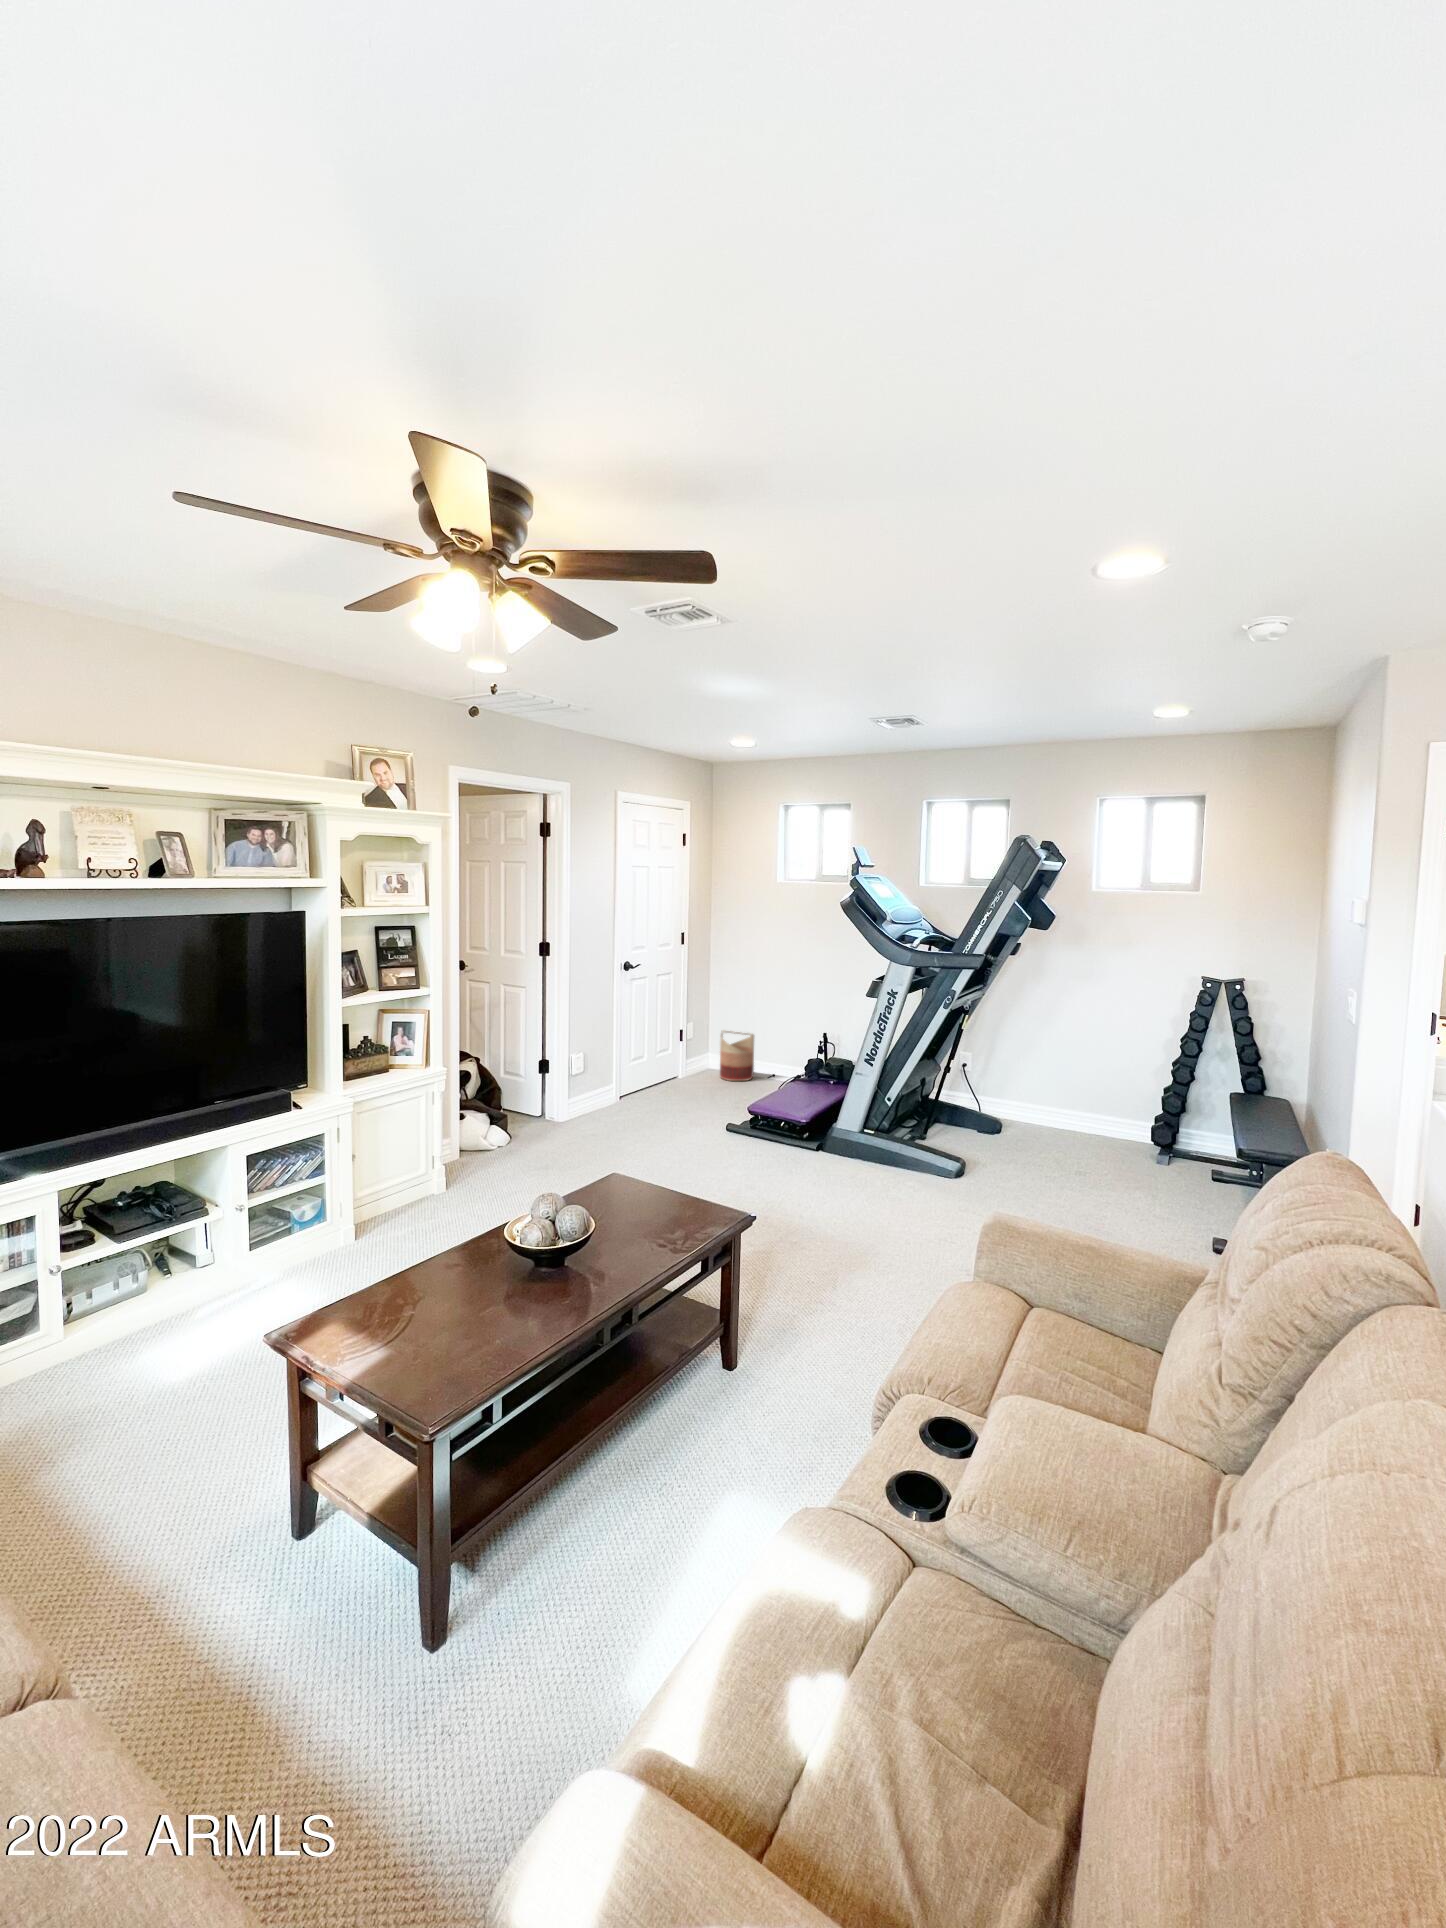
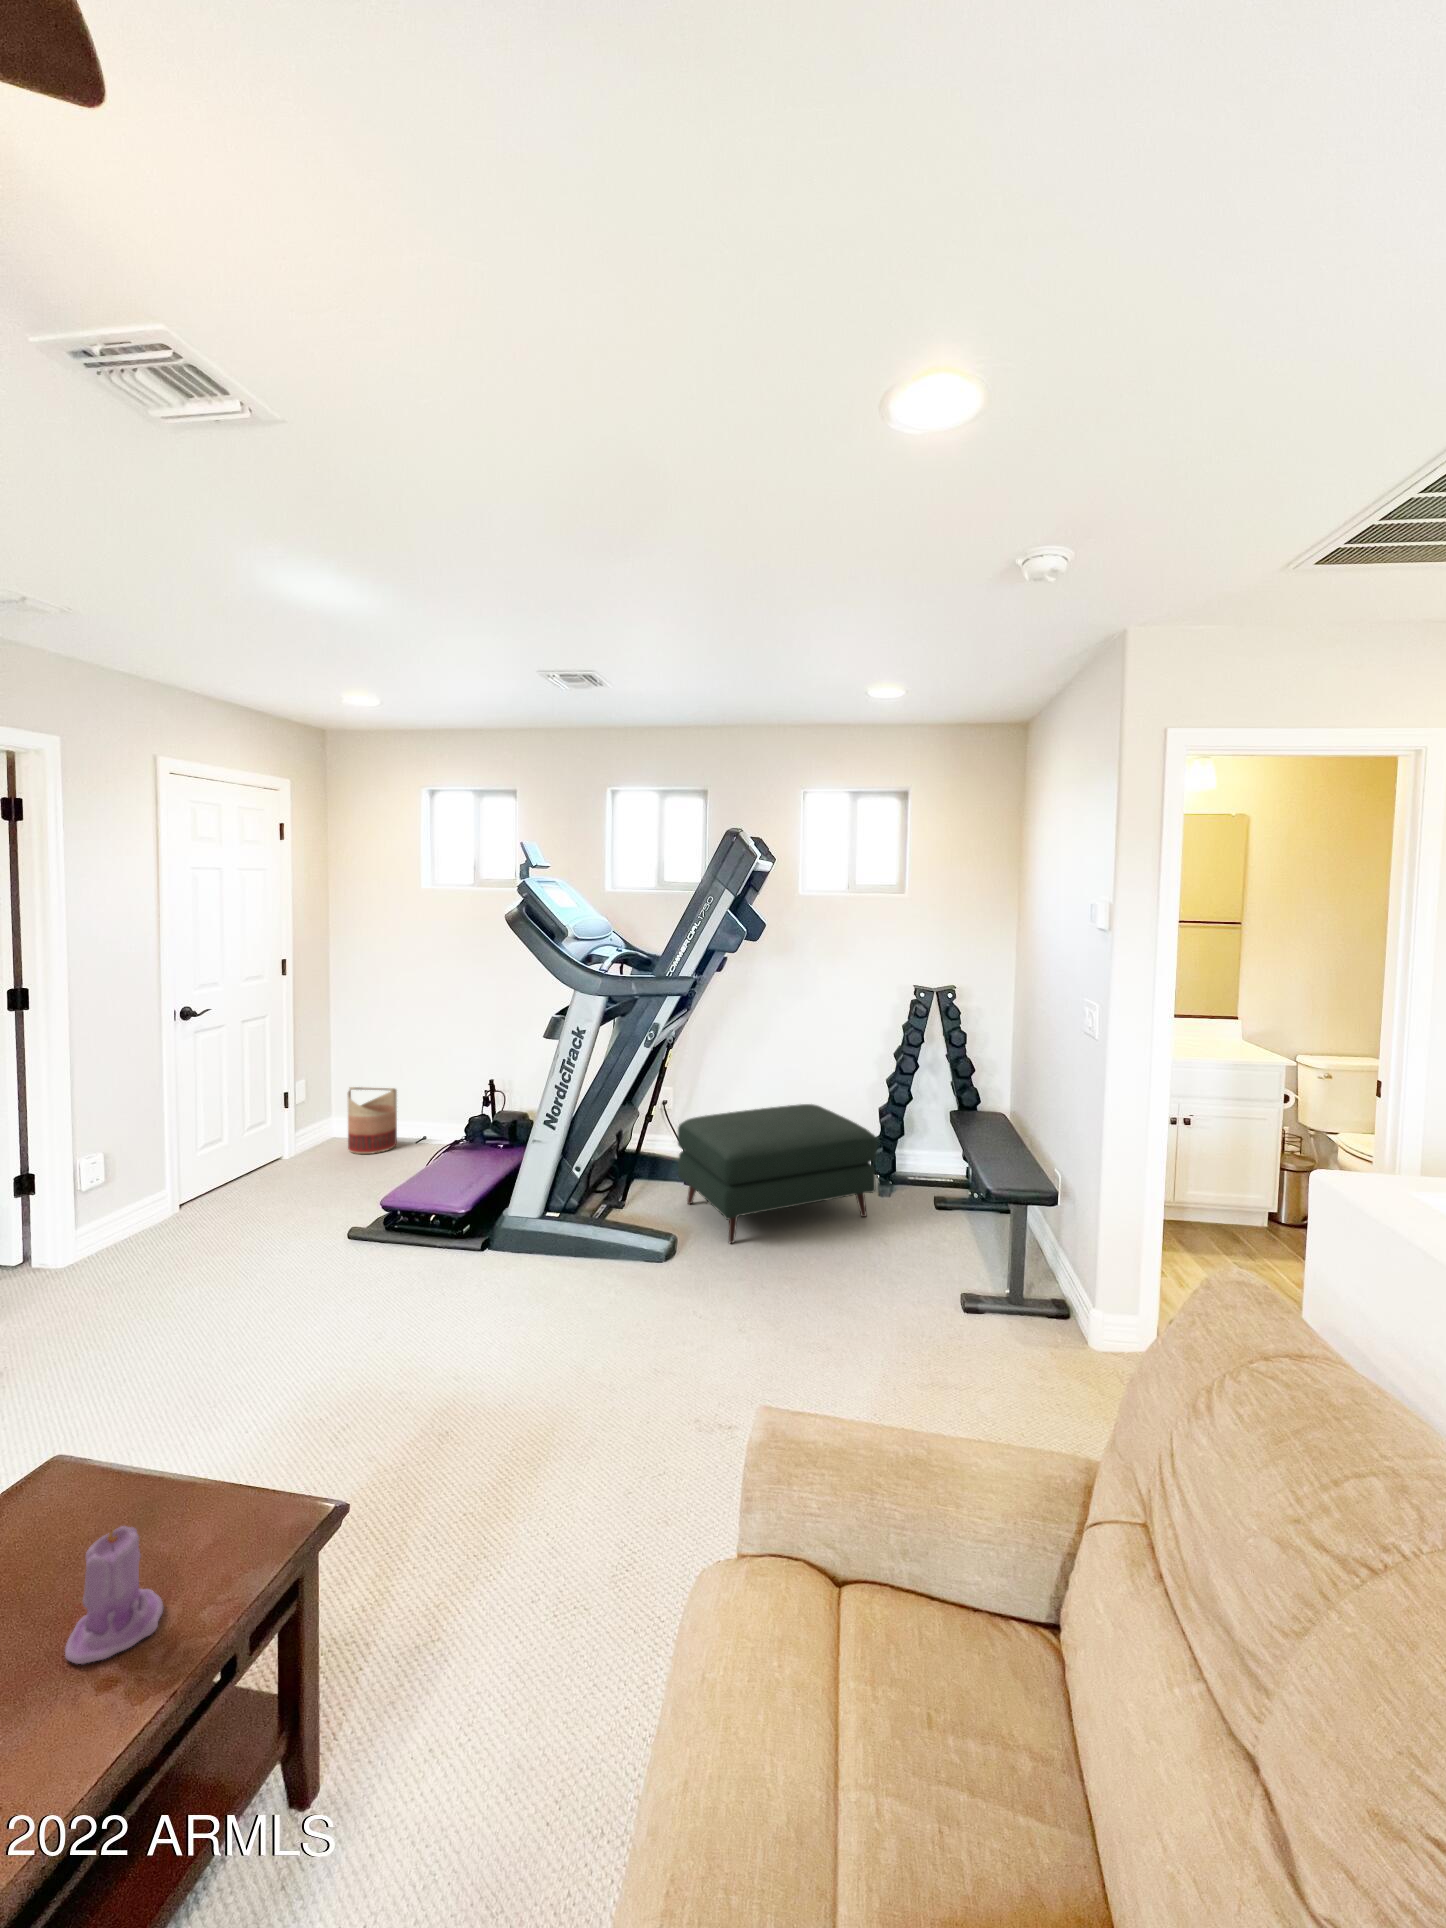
ottoman: none [971,1073,1151,1174] -> present [677,1104,877,1243]
candle: none [647,1183,683,1239] -> present [65,1526,163,1664]

